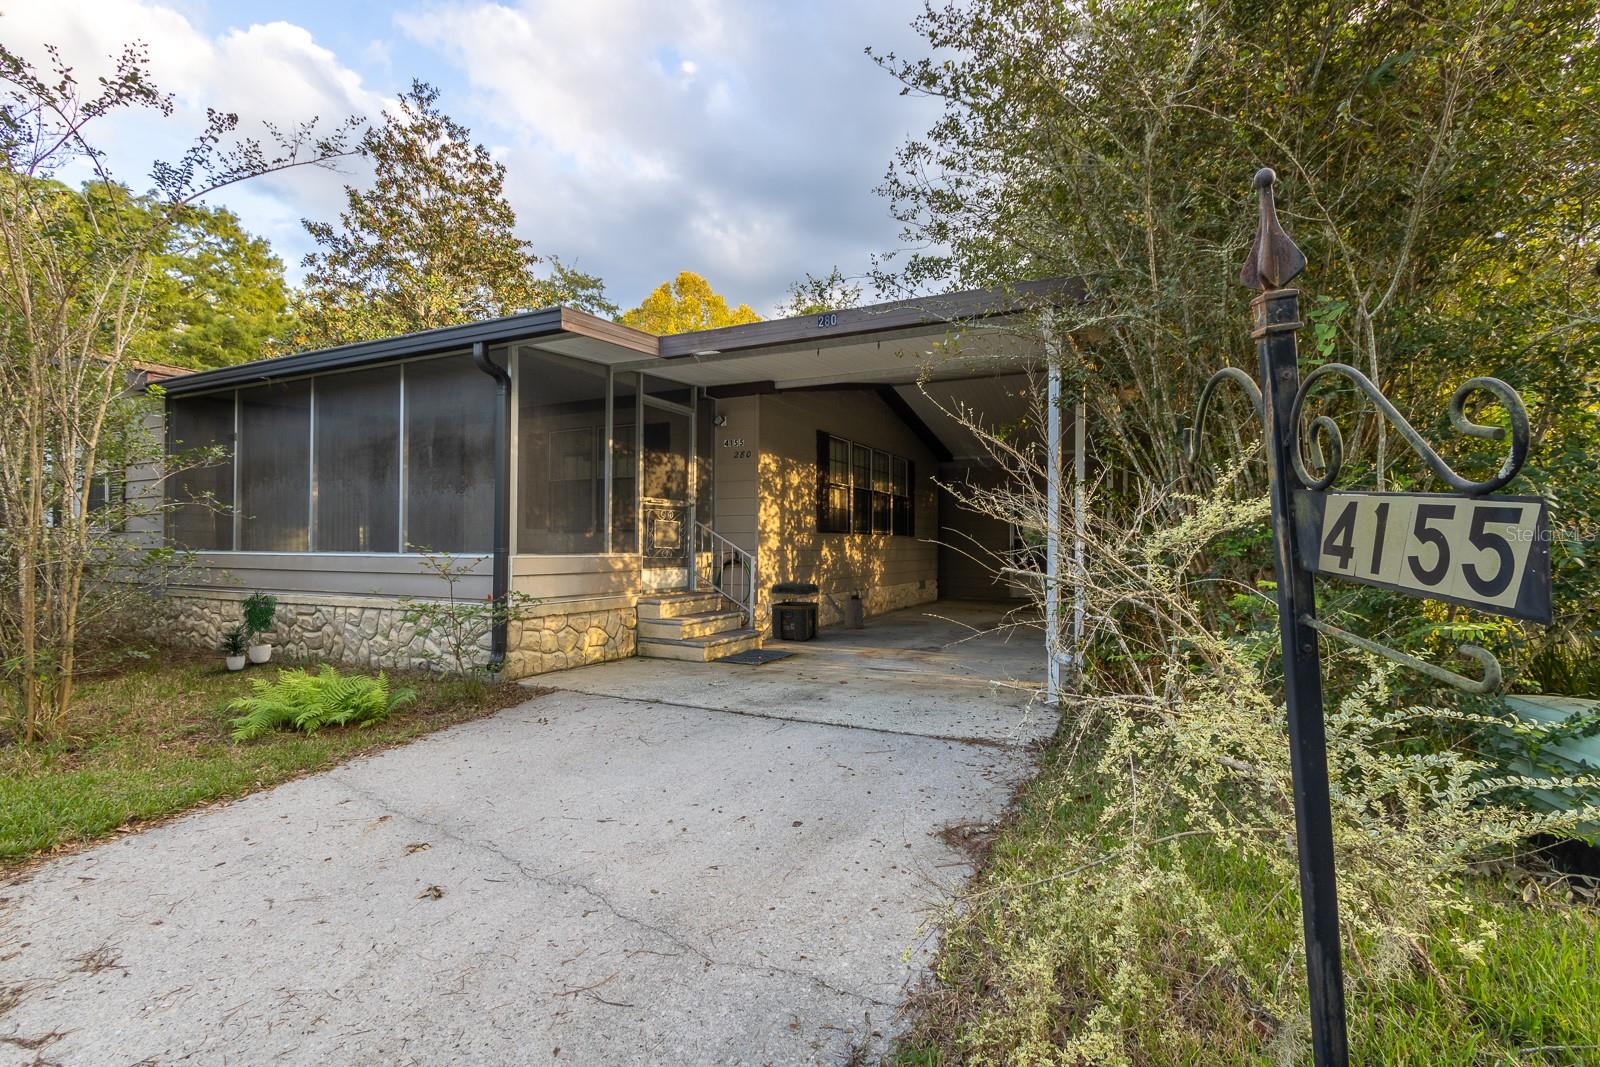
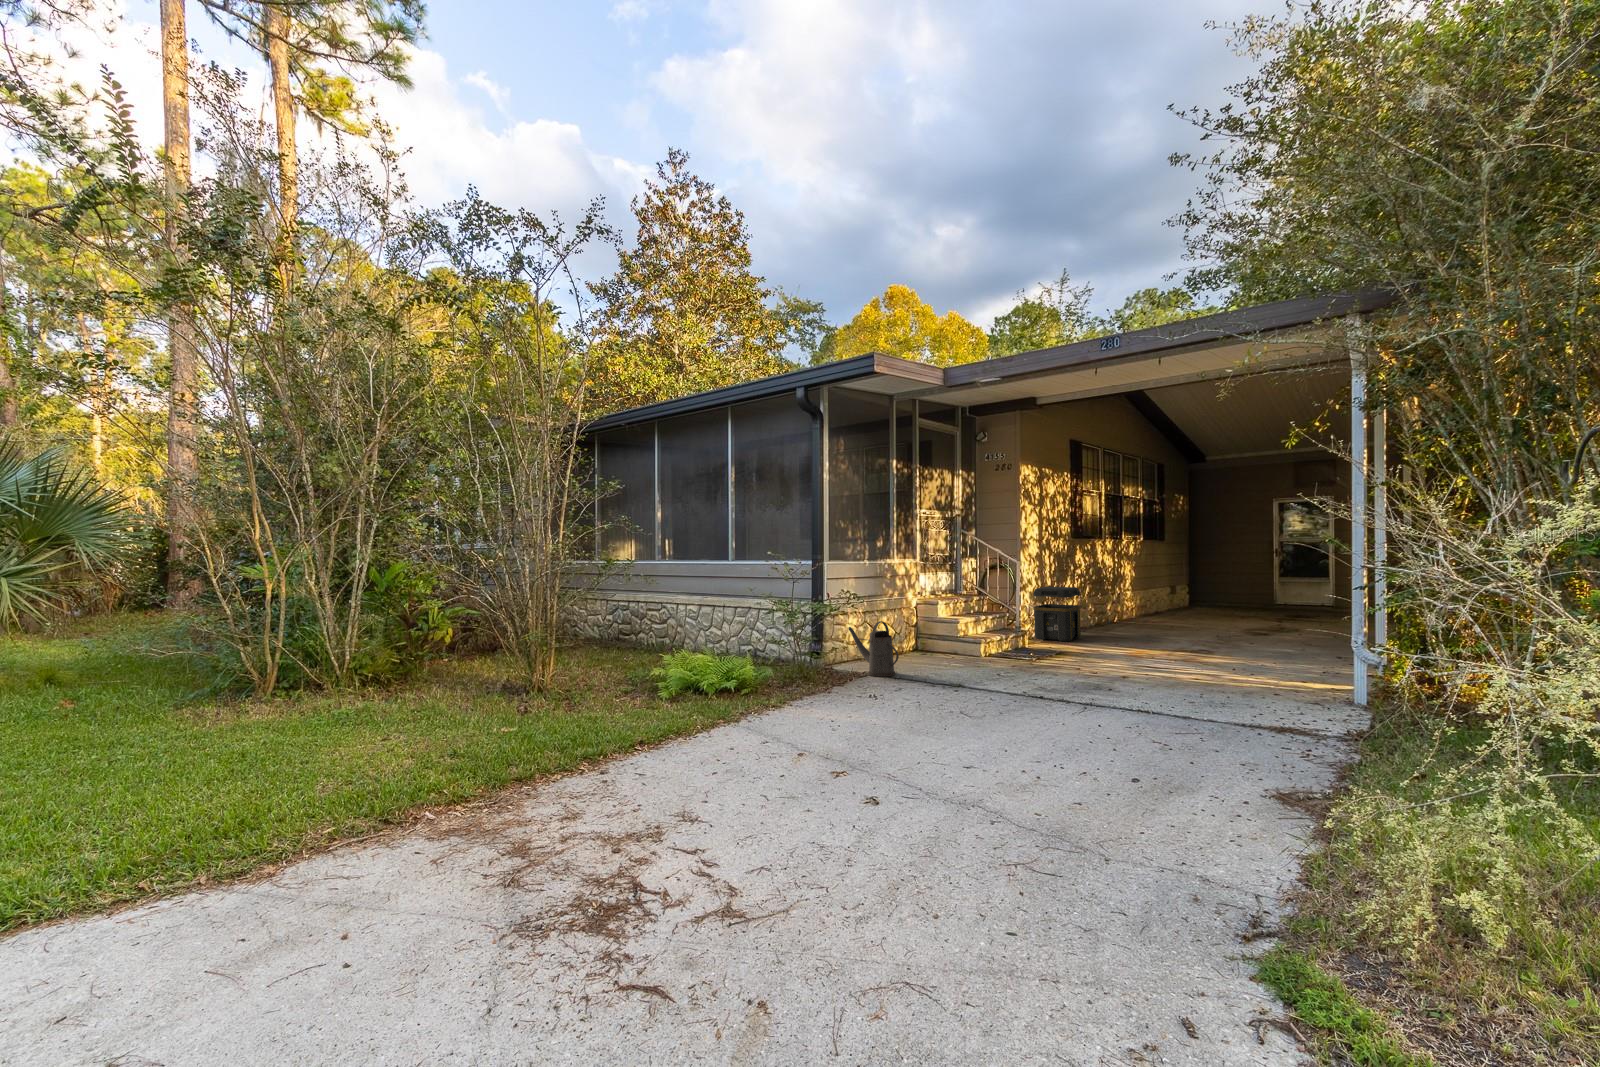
watering can: present [825,587,869,629] -> present [848,621,899,677]
potted plant: present [214,590,278,670] -> none [592,589,632,653]

